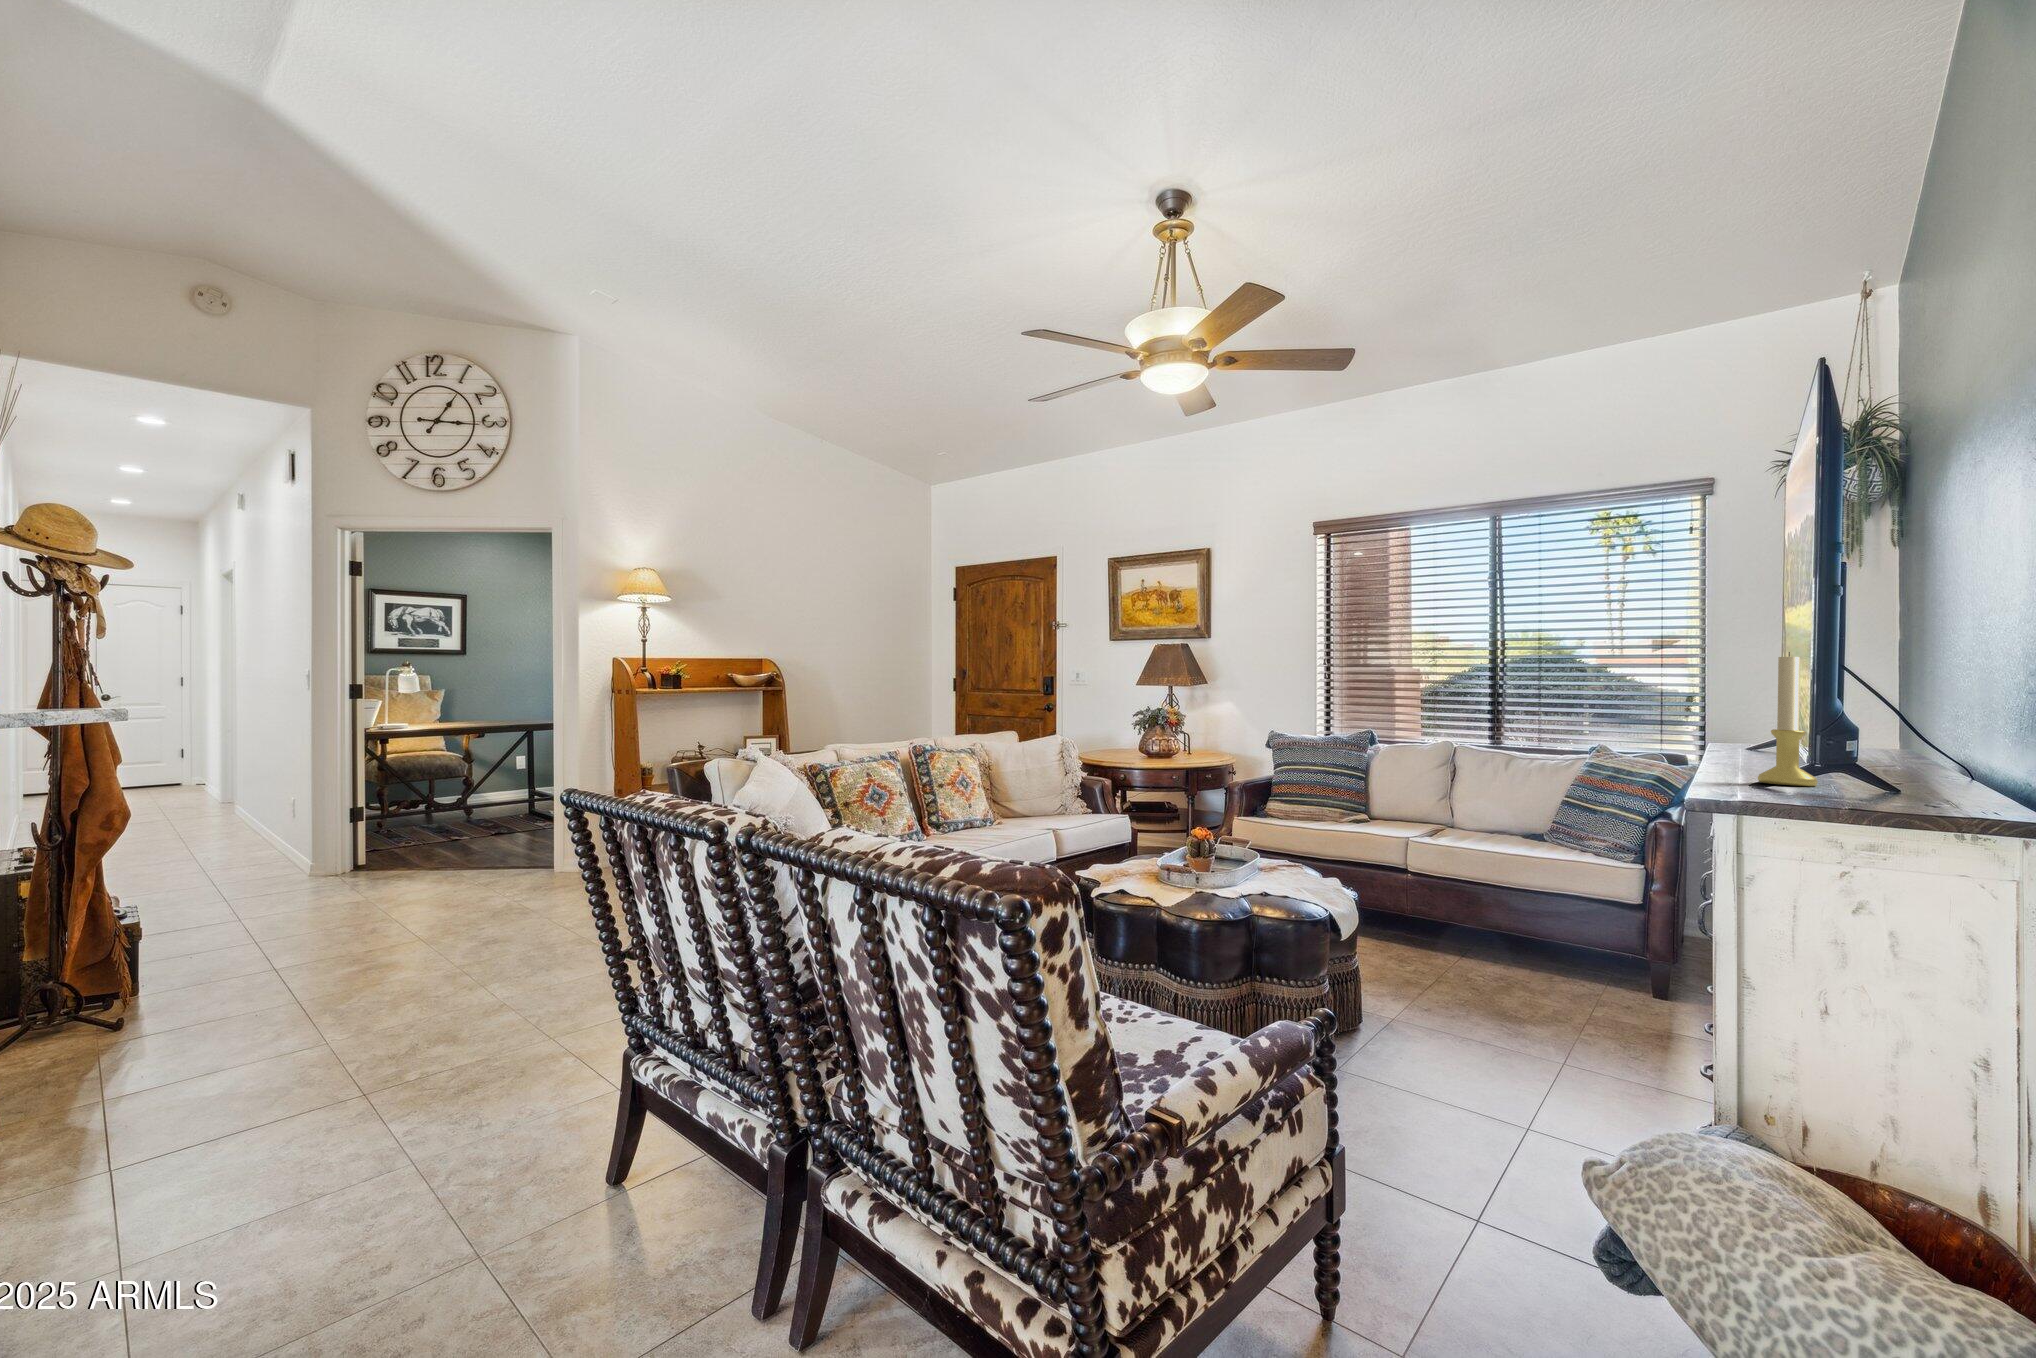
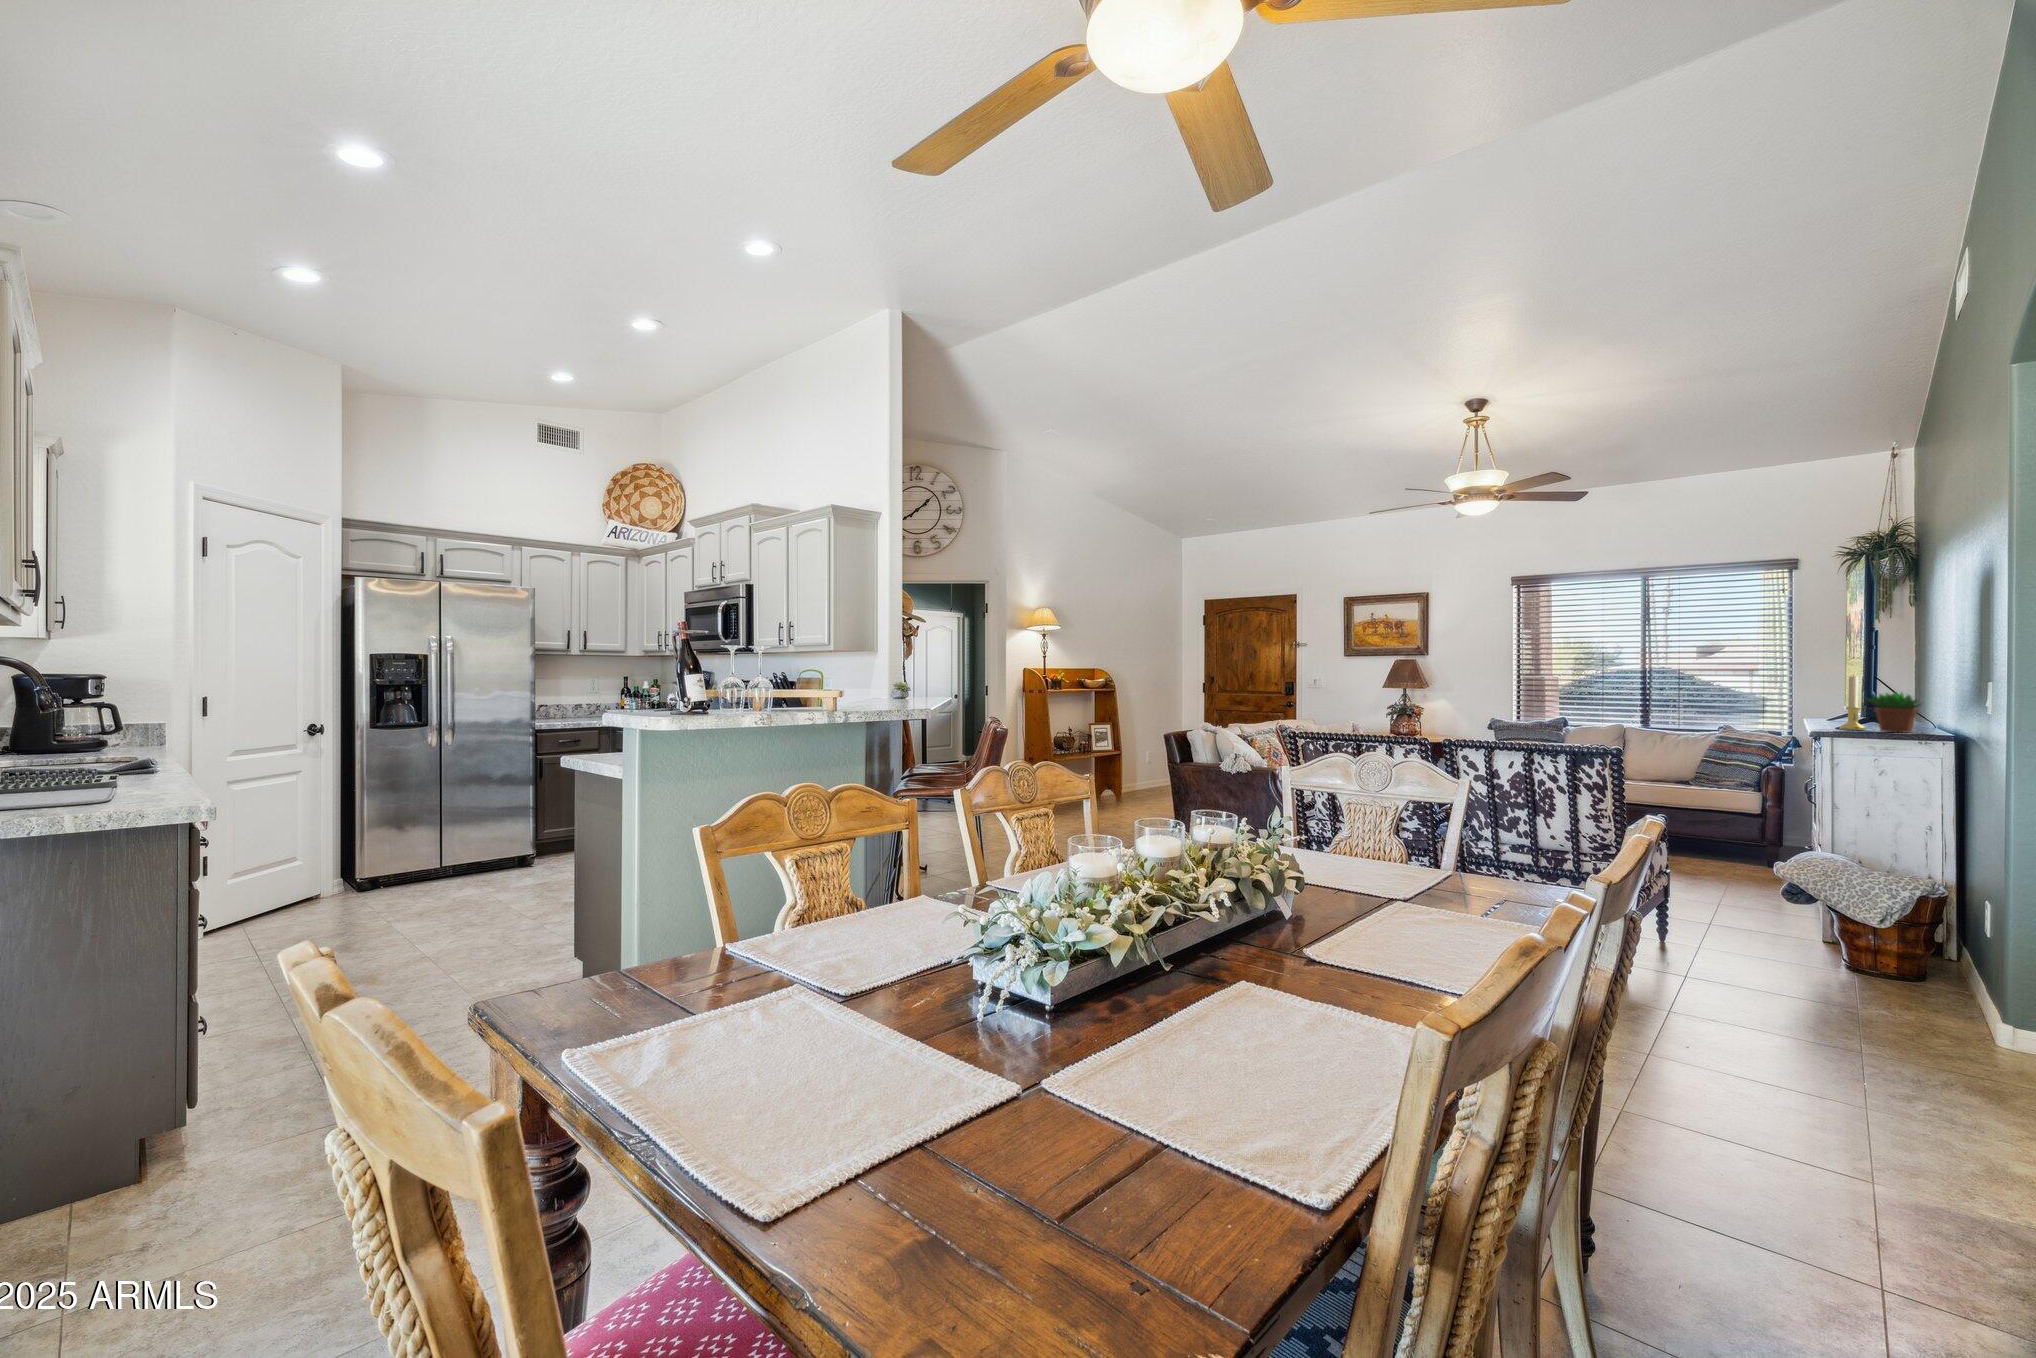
succulent plant: none [1814,692,1965,802] -> present [1869,693,1920,733]

